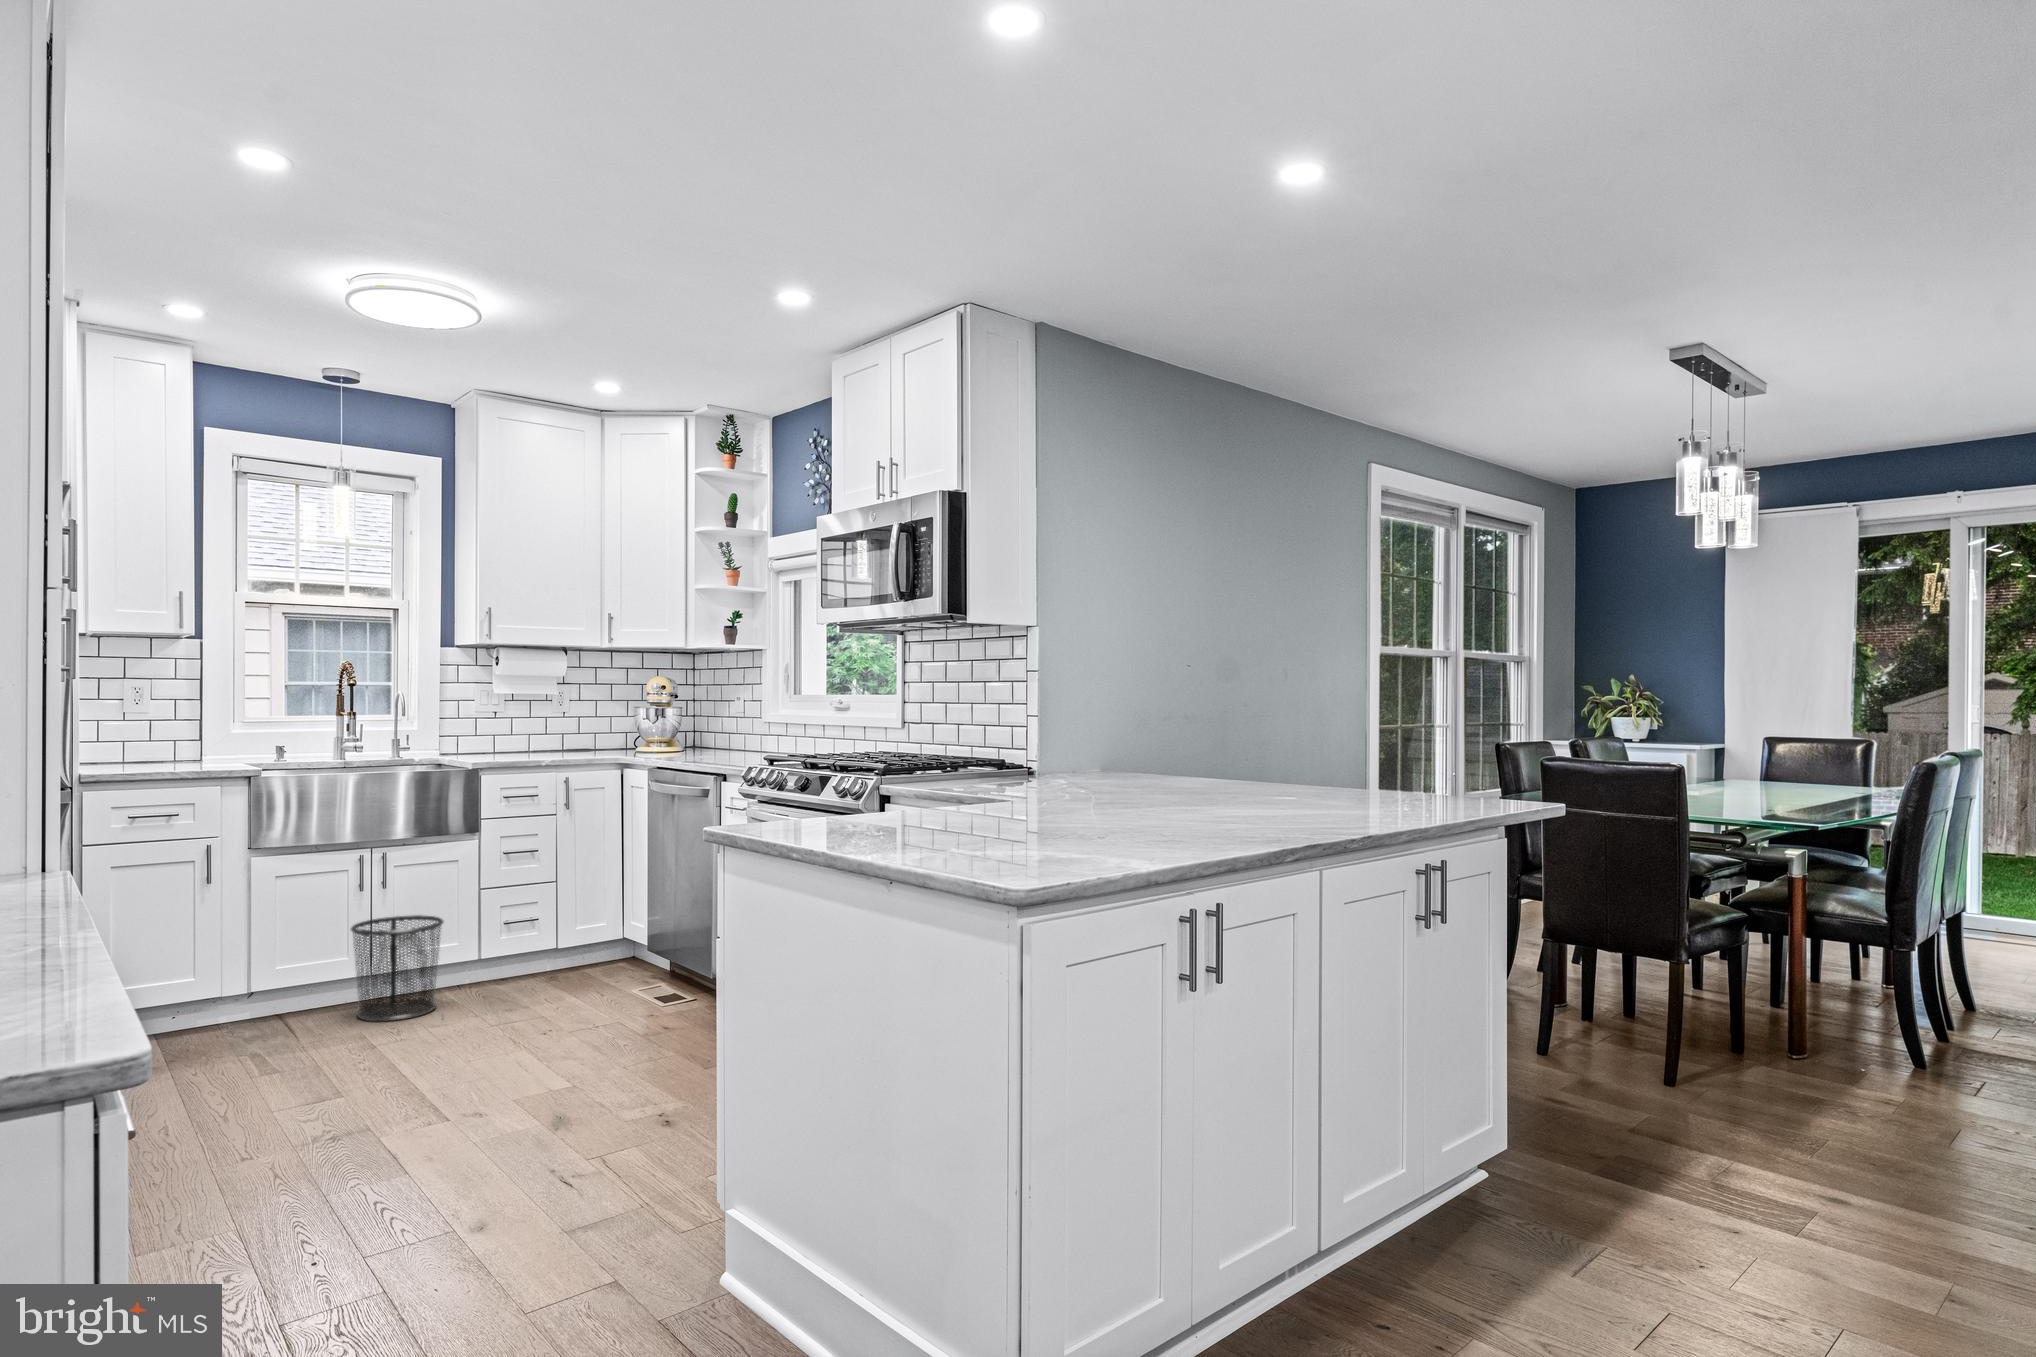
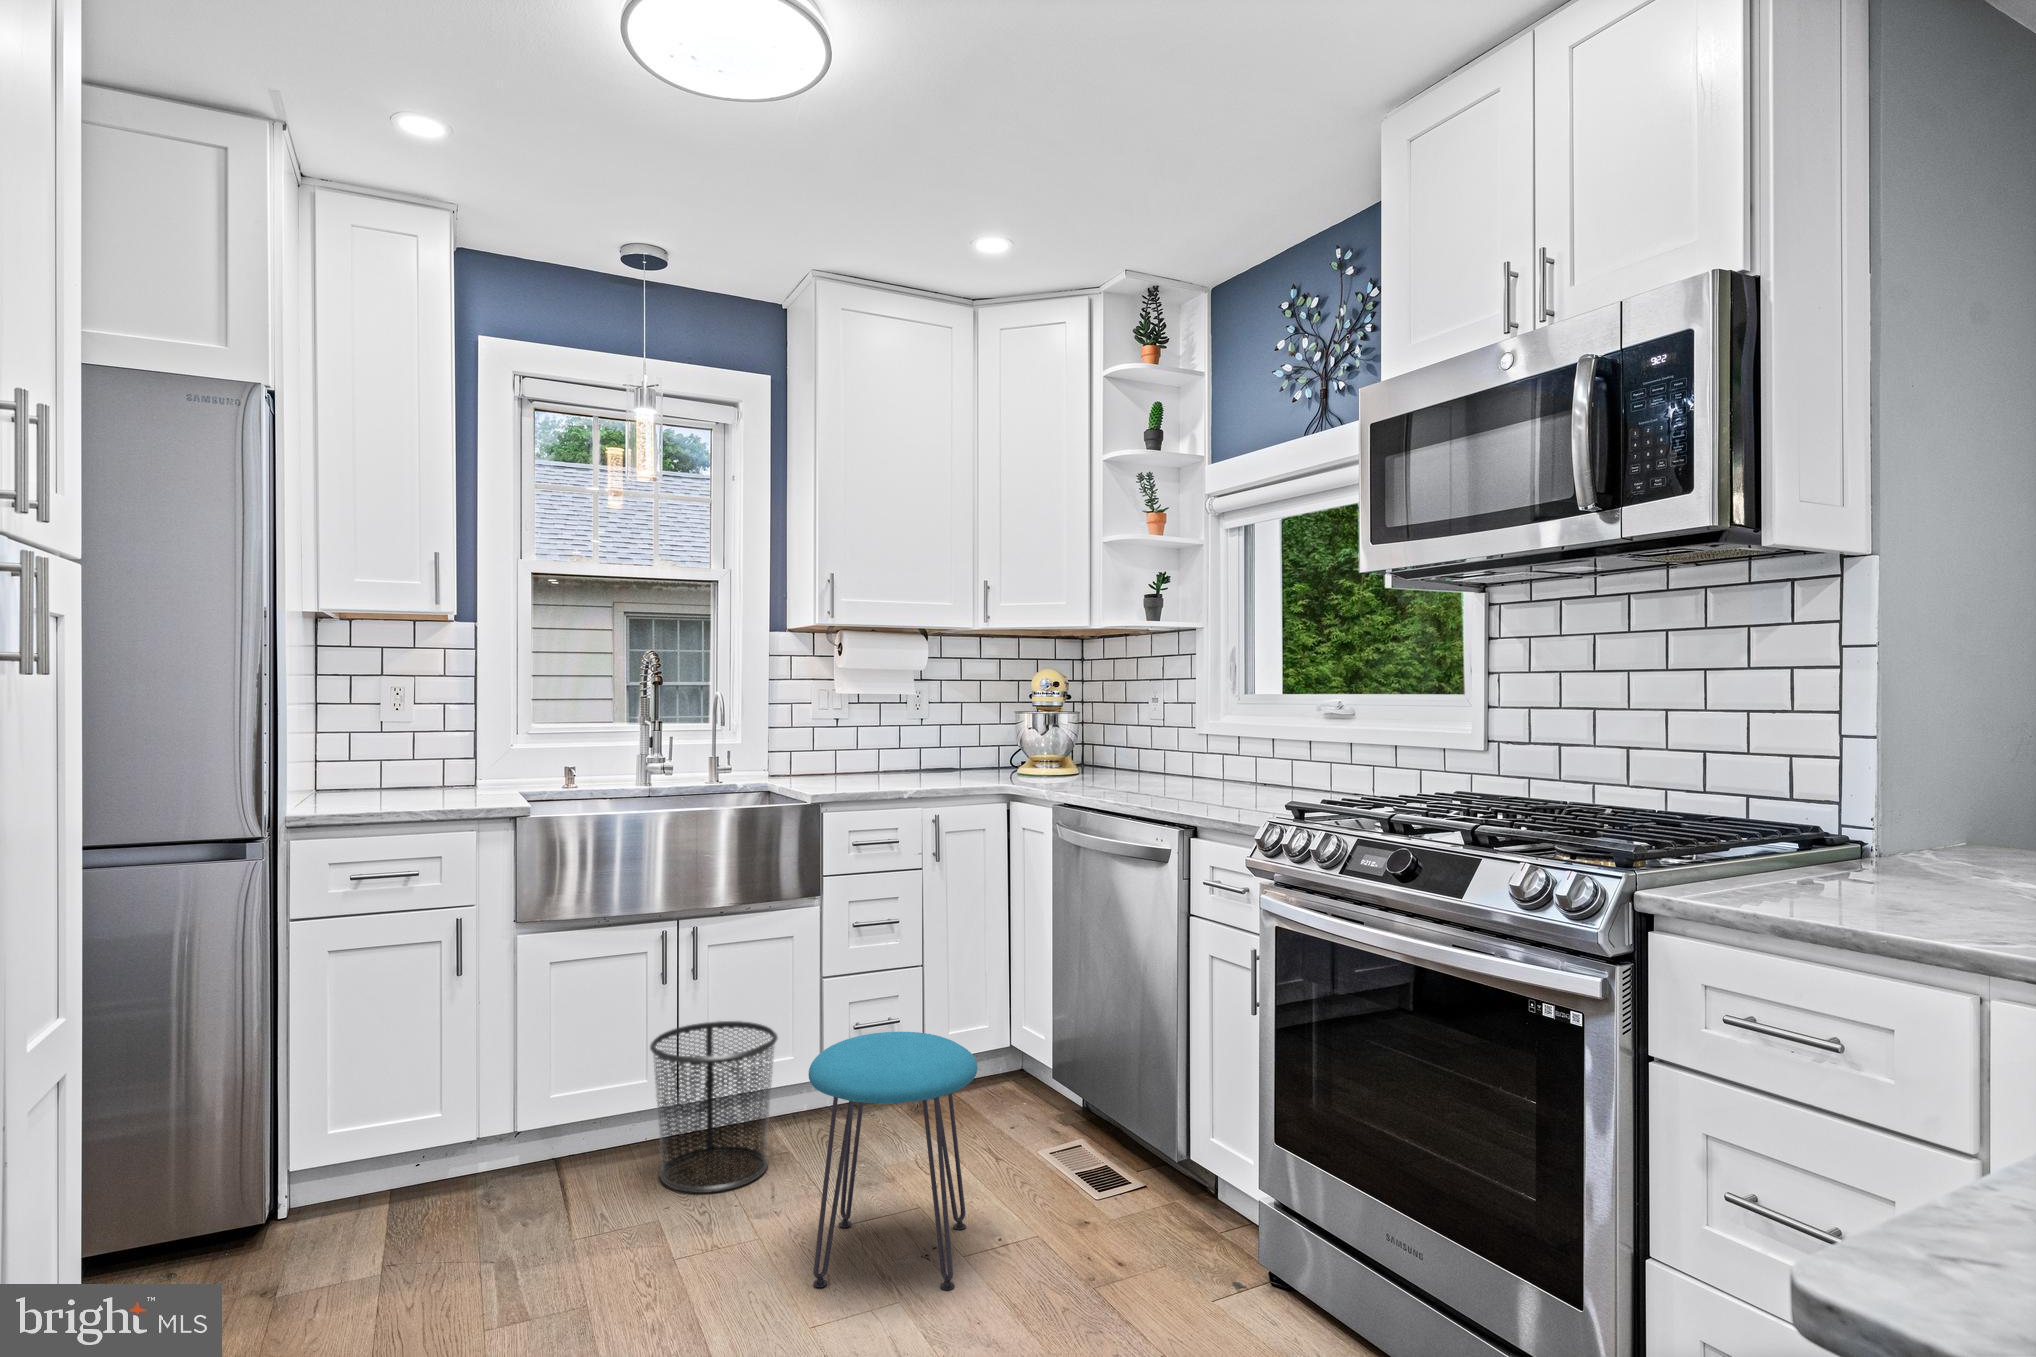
stool: none [463,904,575,1049] -> present [808,1032,977,1290]

